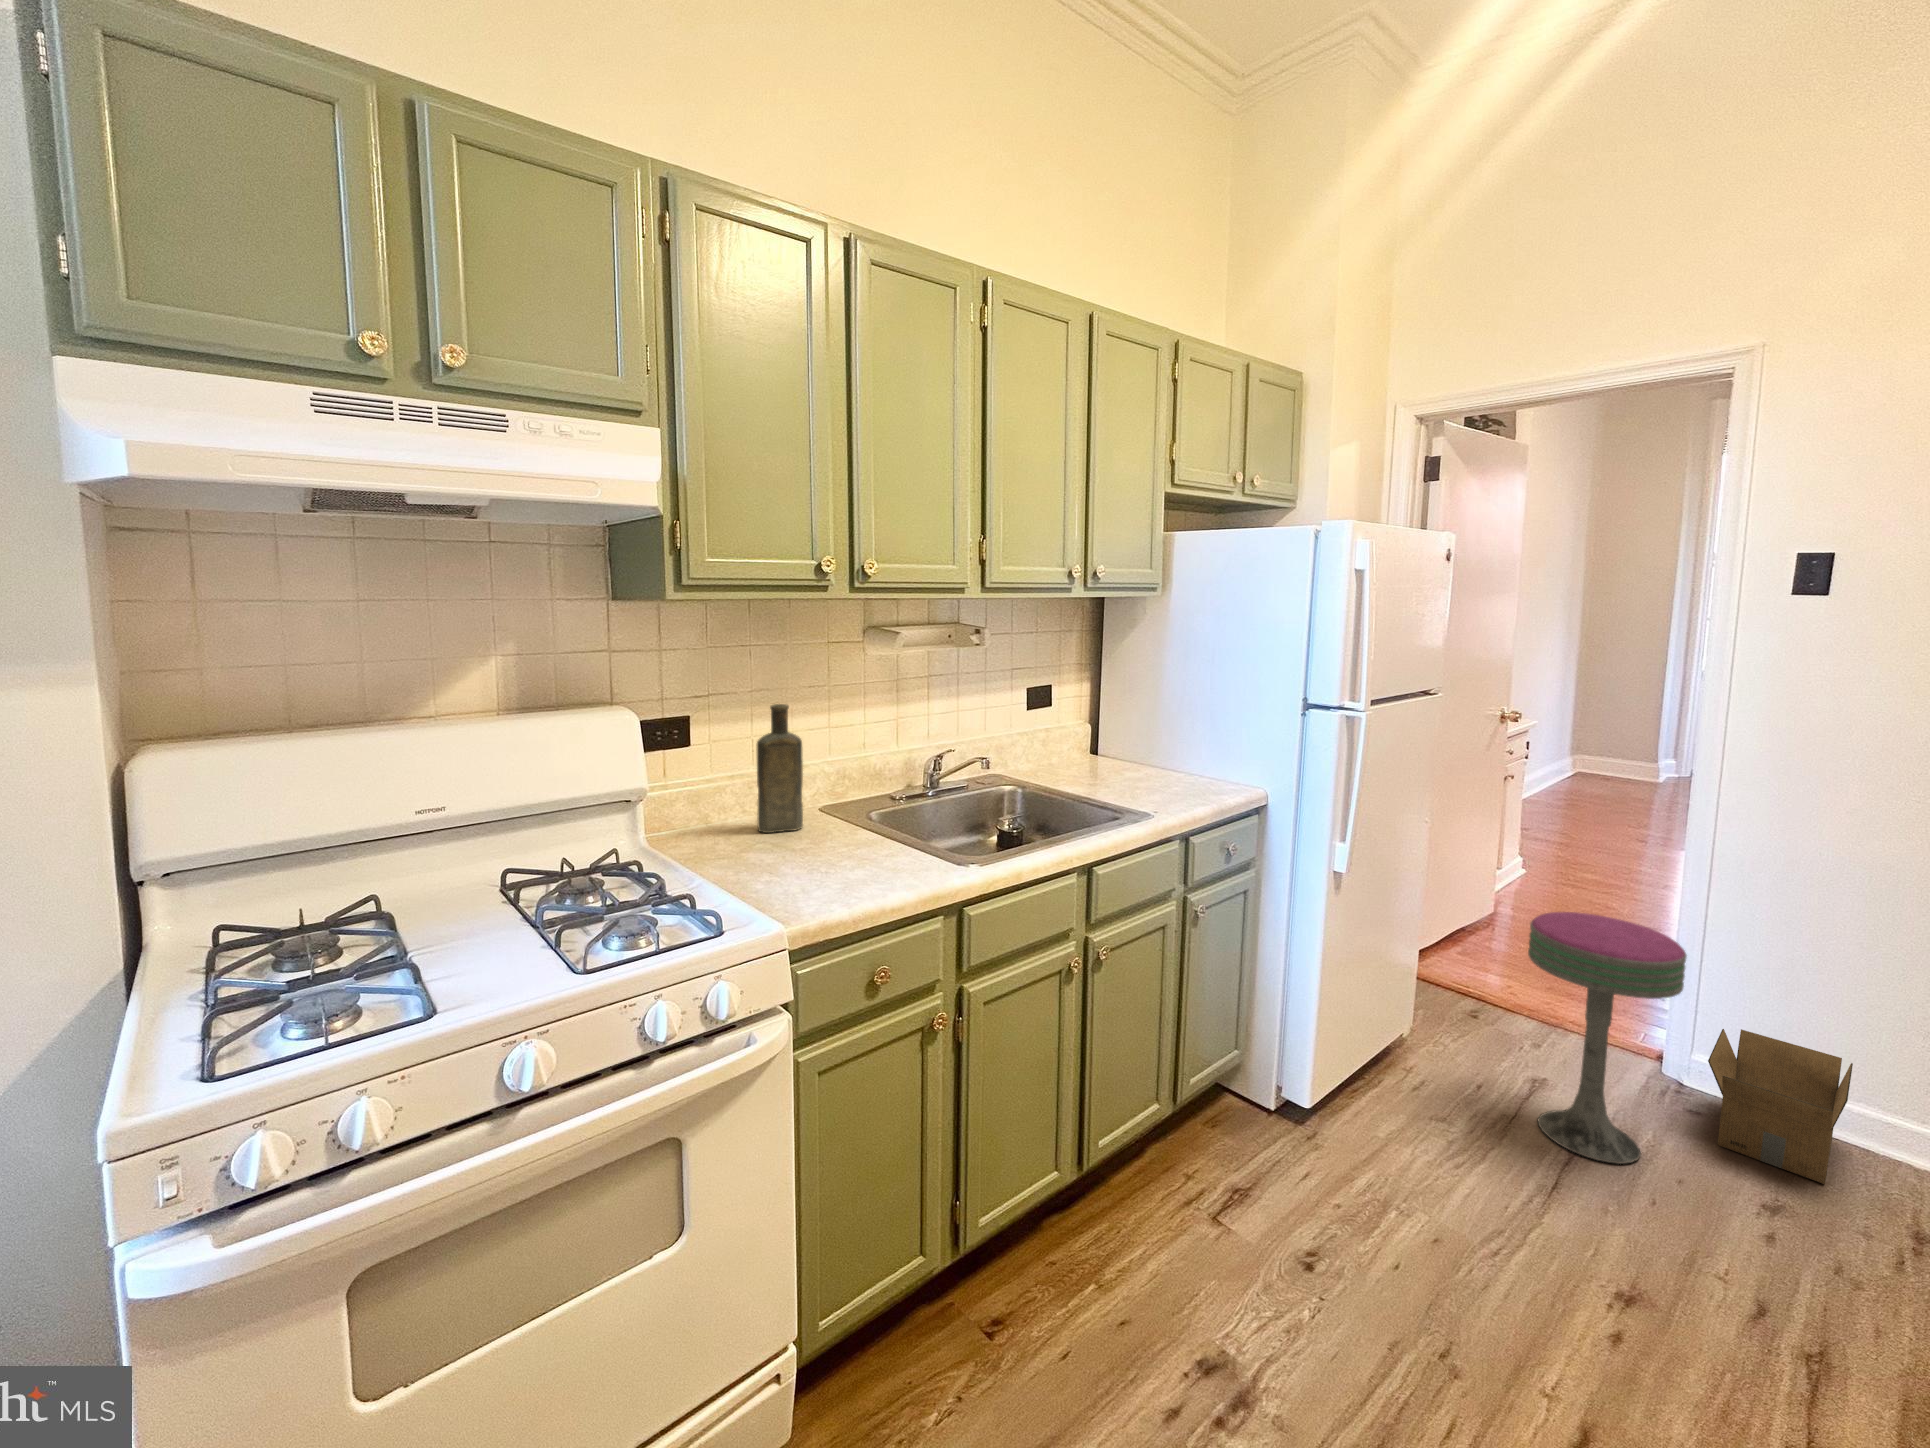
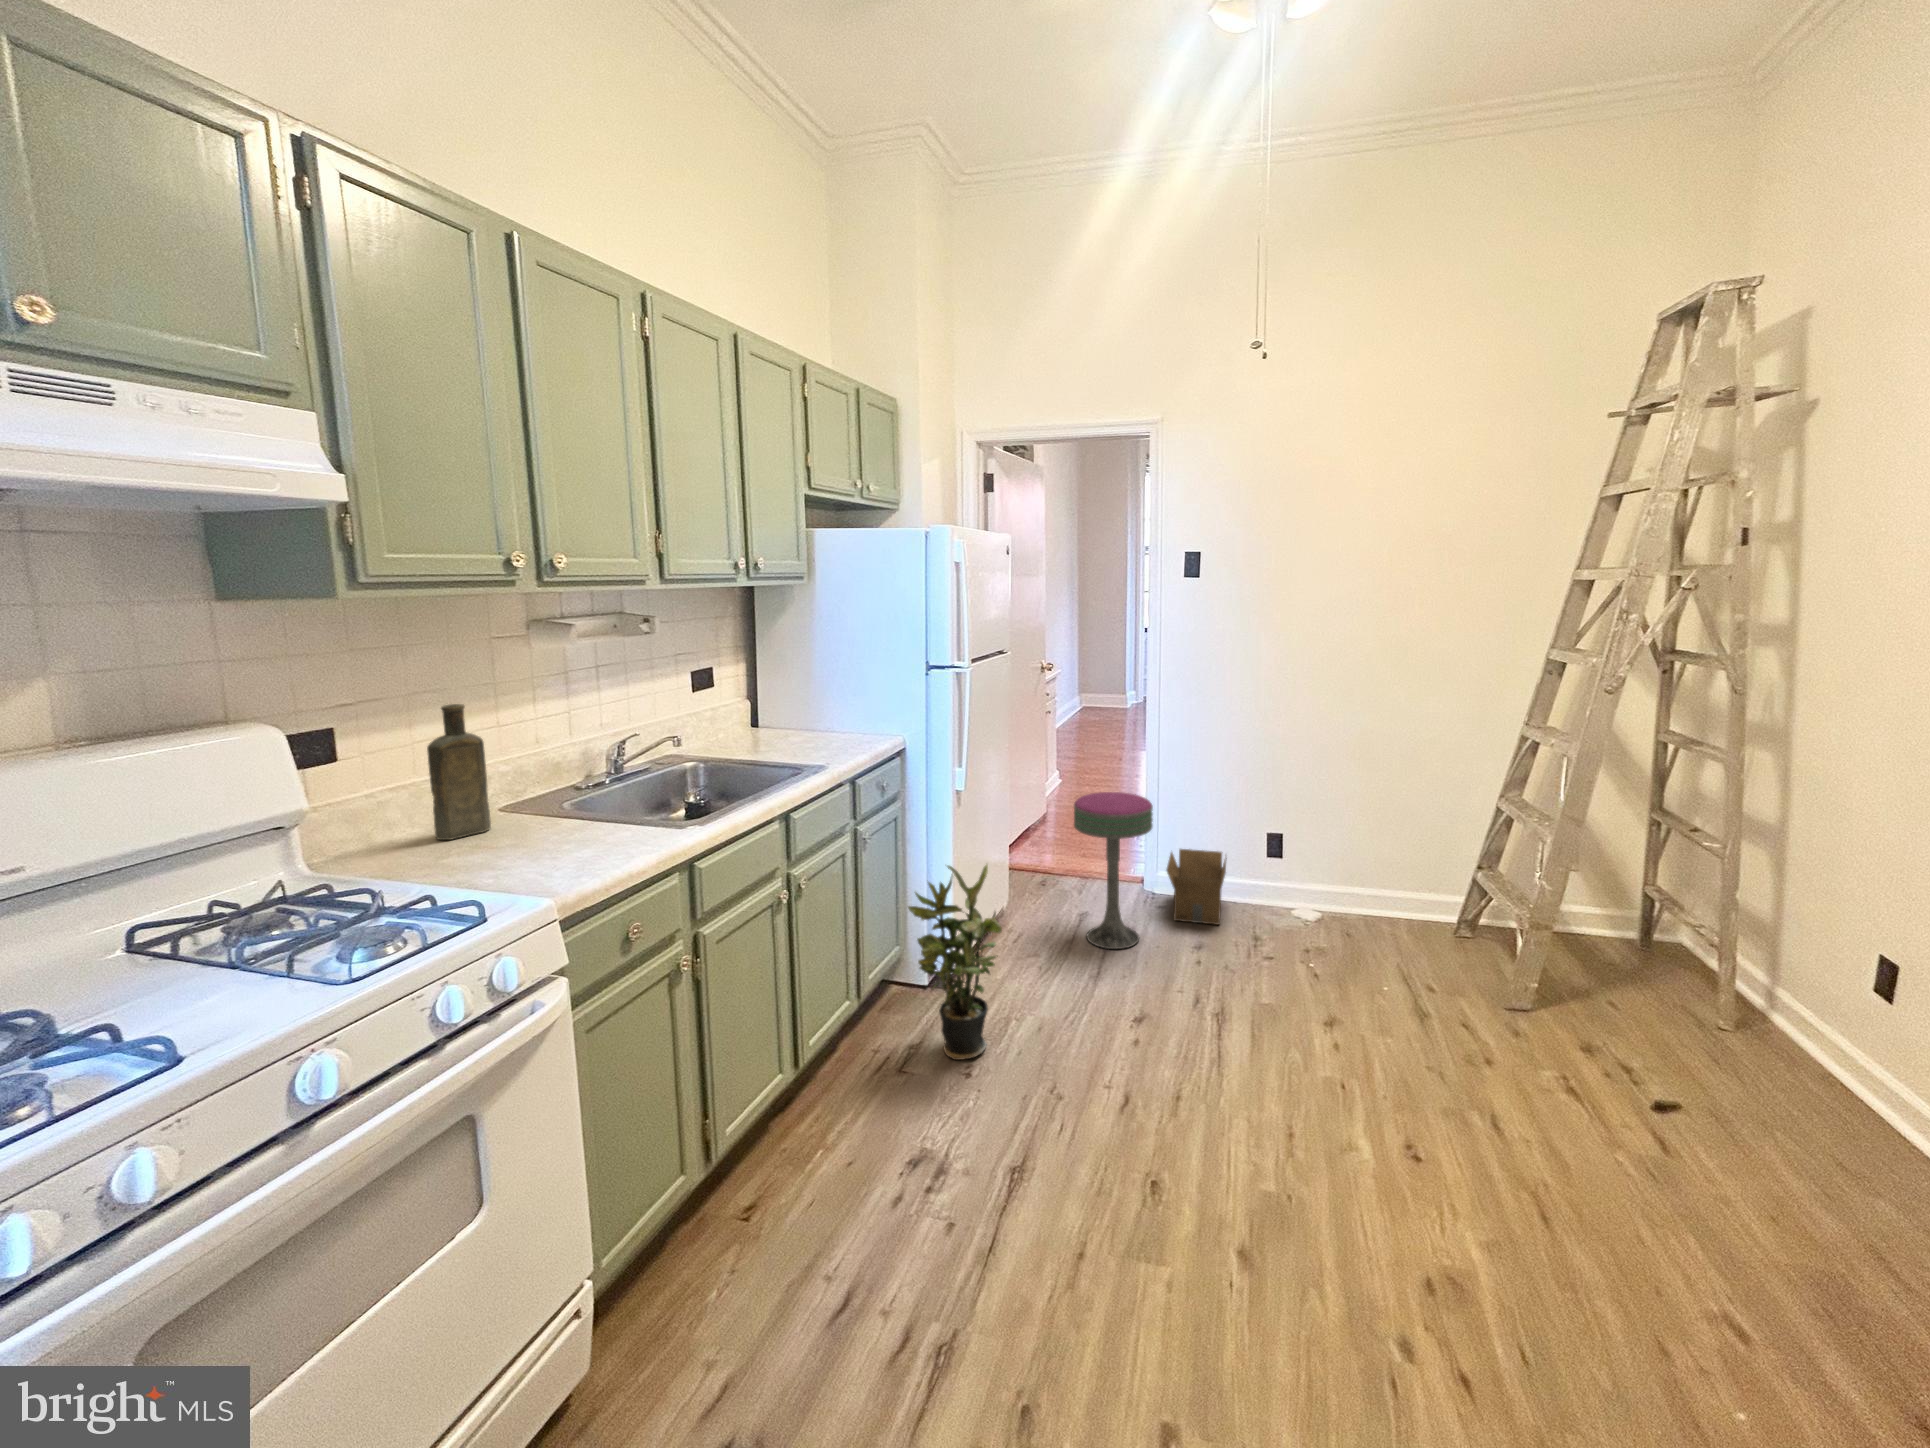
potted plant: none [1240,969,1382,1246] -> present [908,865,1002,1060]

